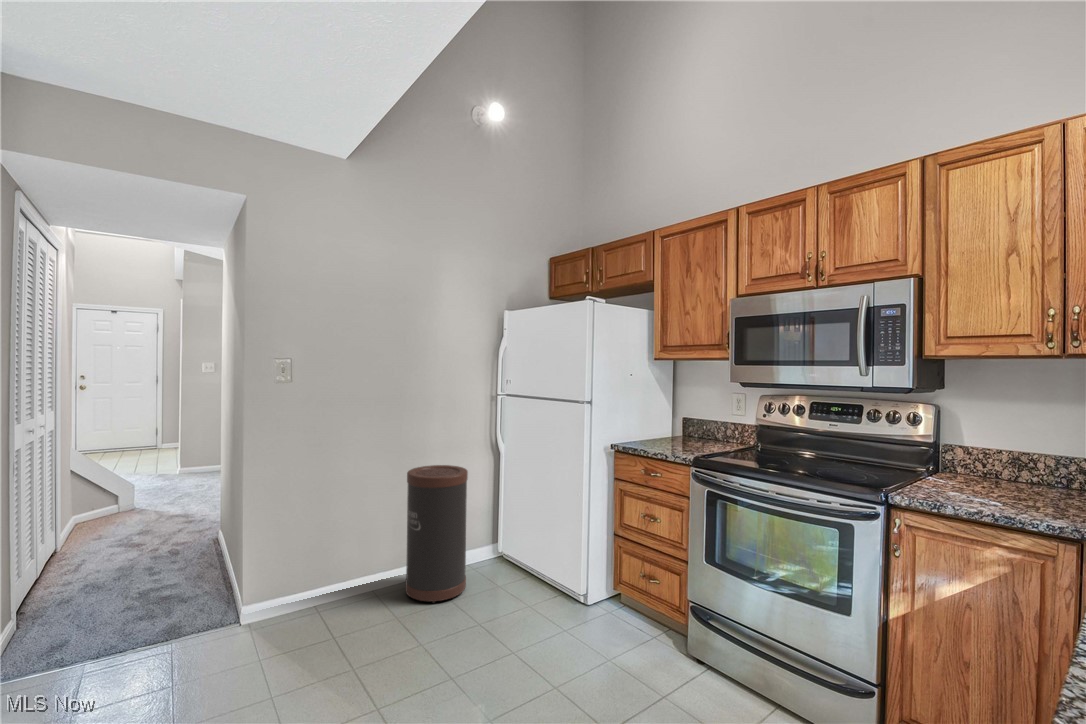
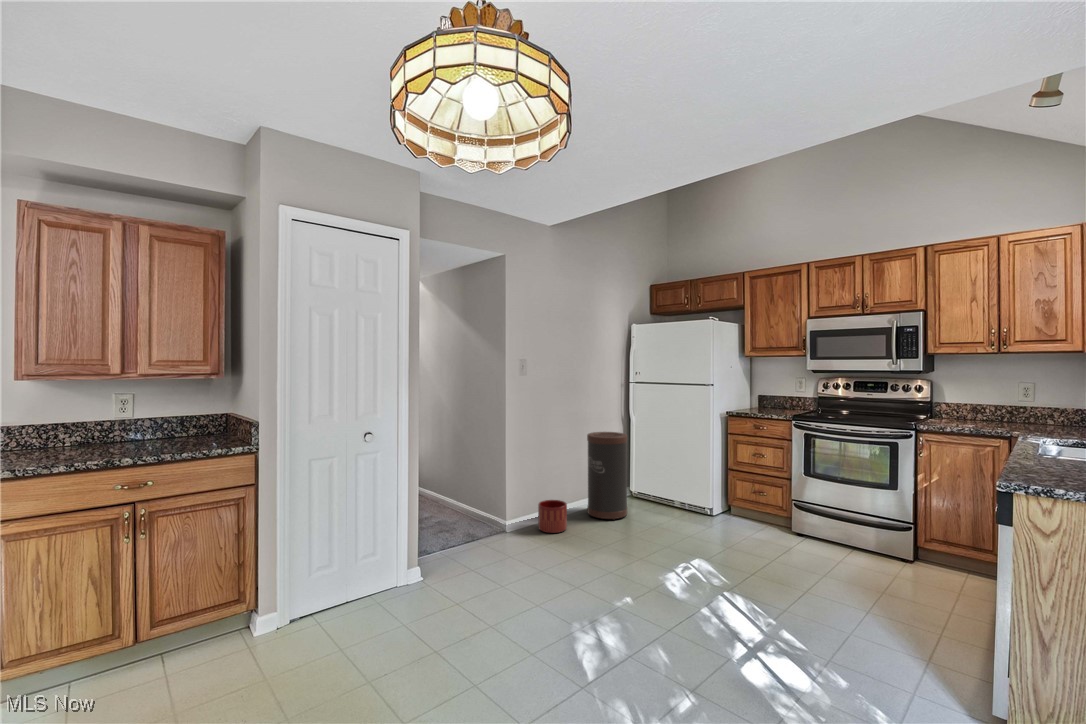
planter: none [300,569,348,626] -> present [538,500,567,533]

